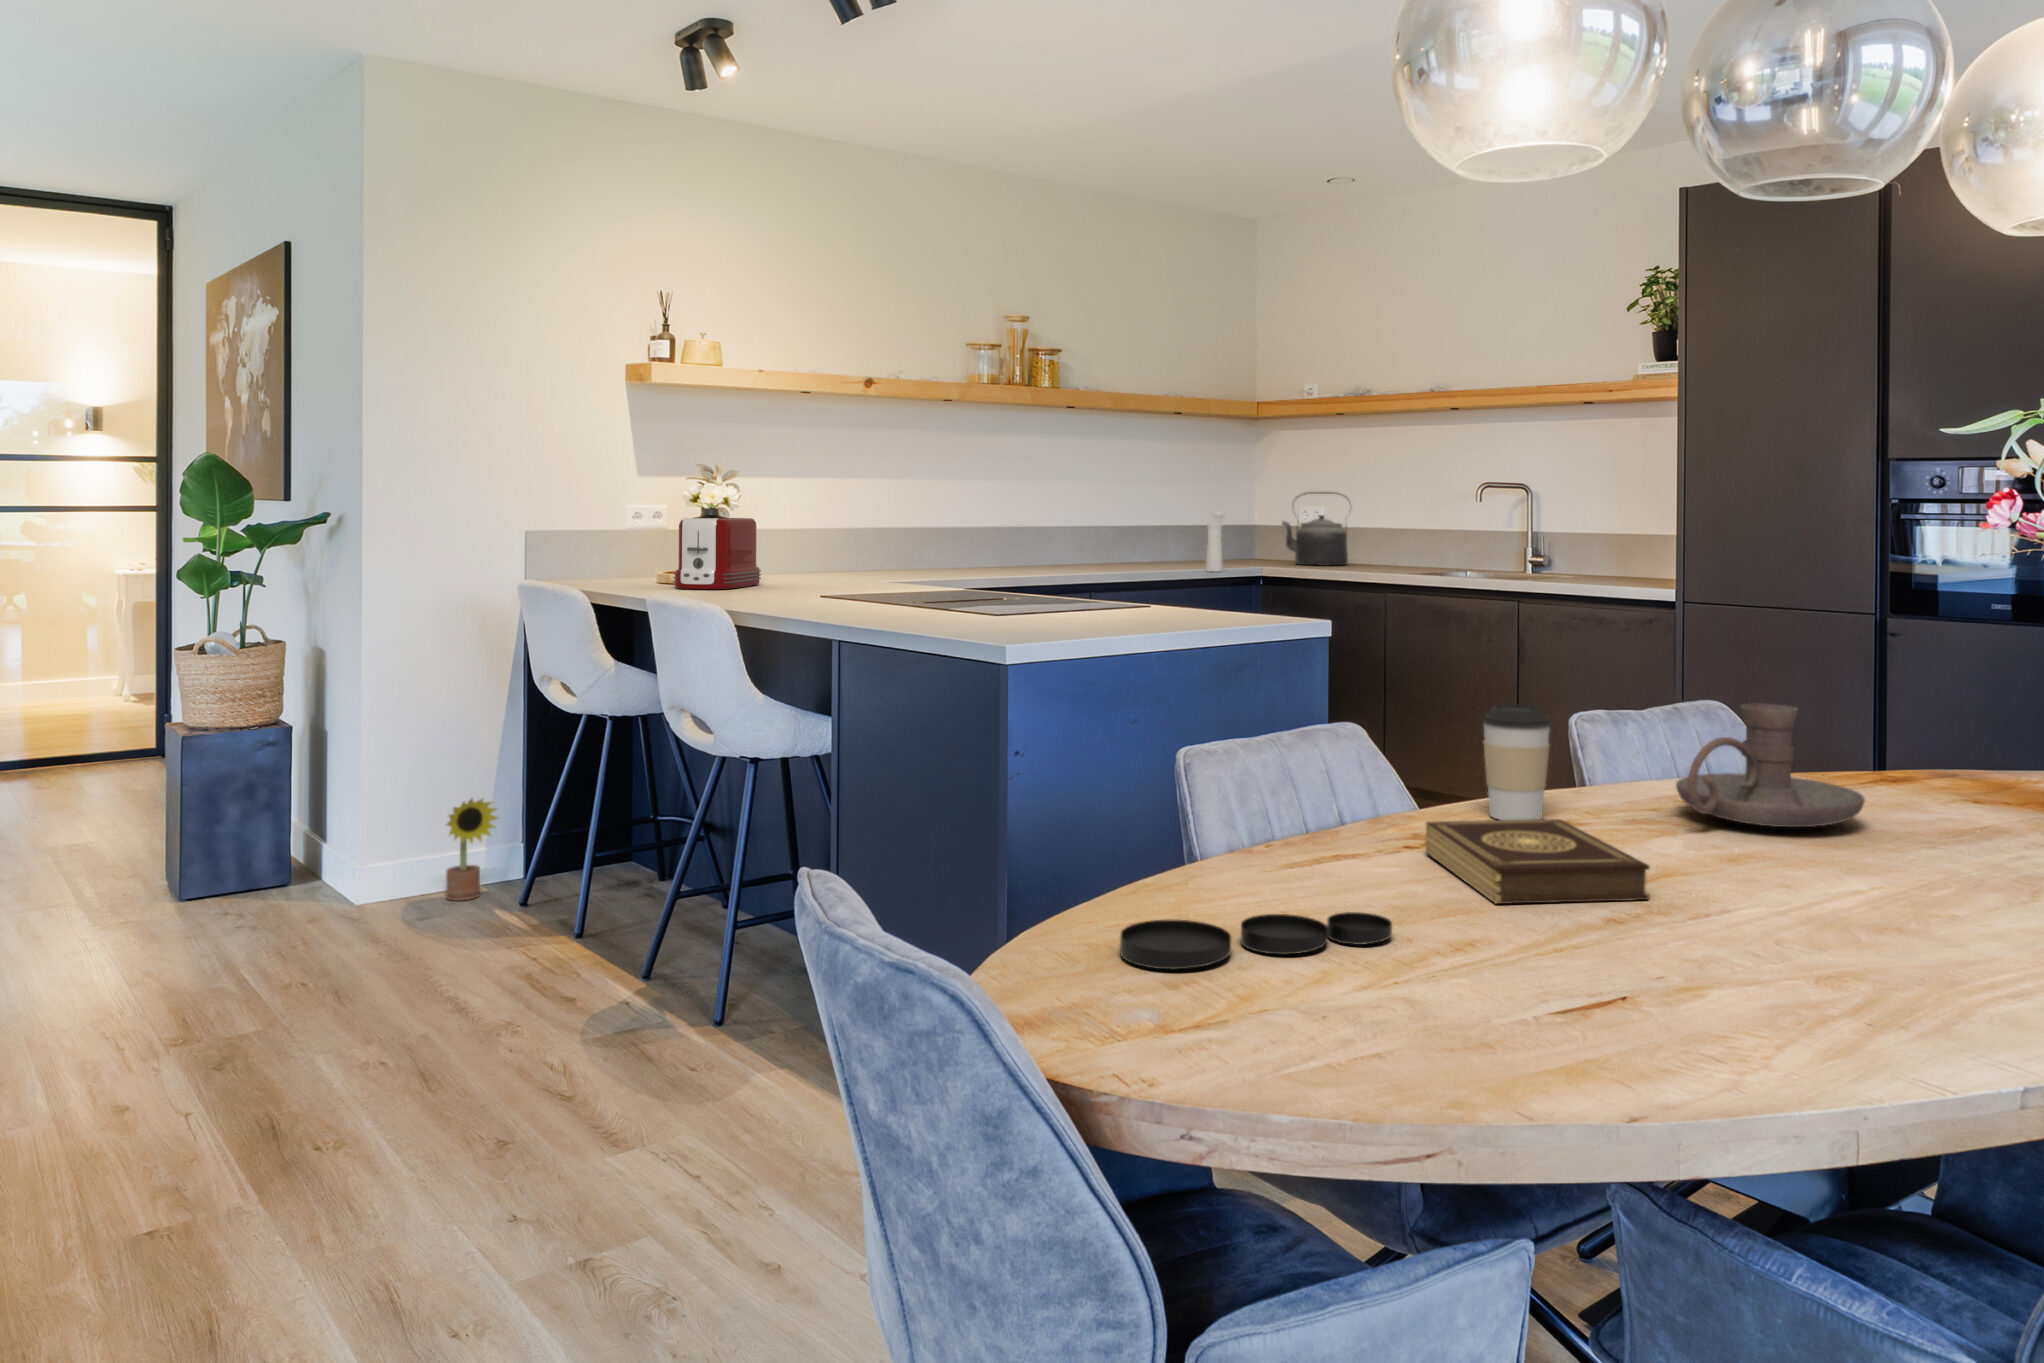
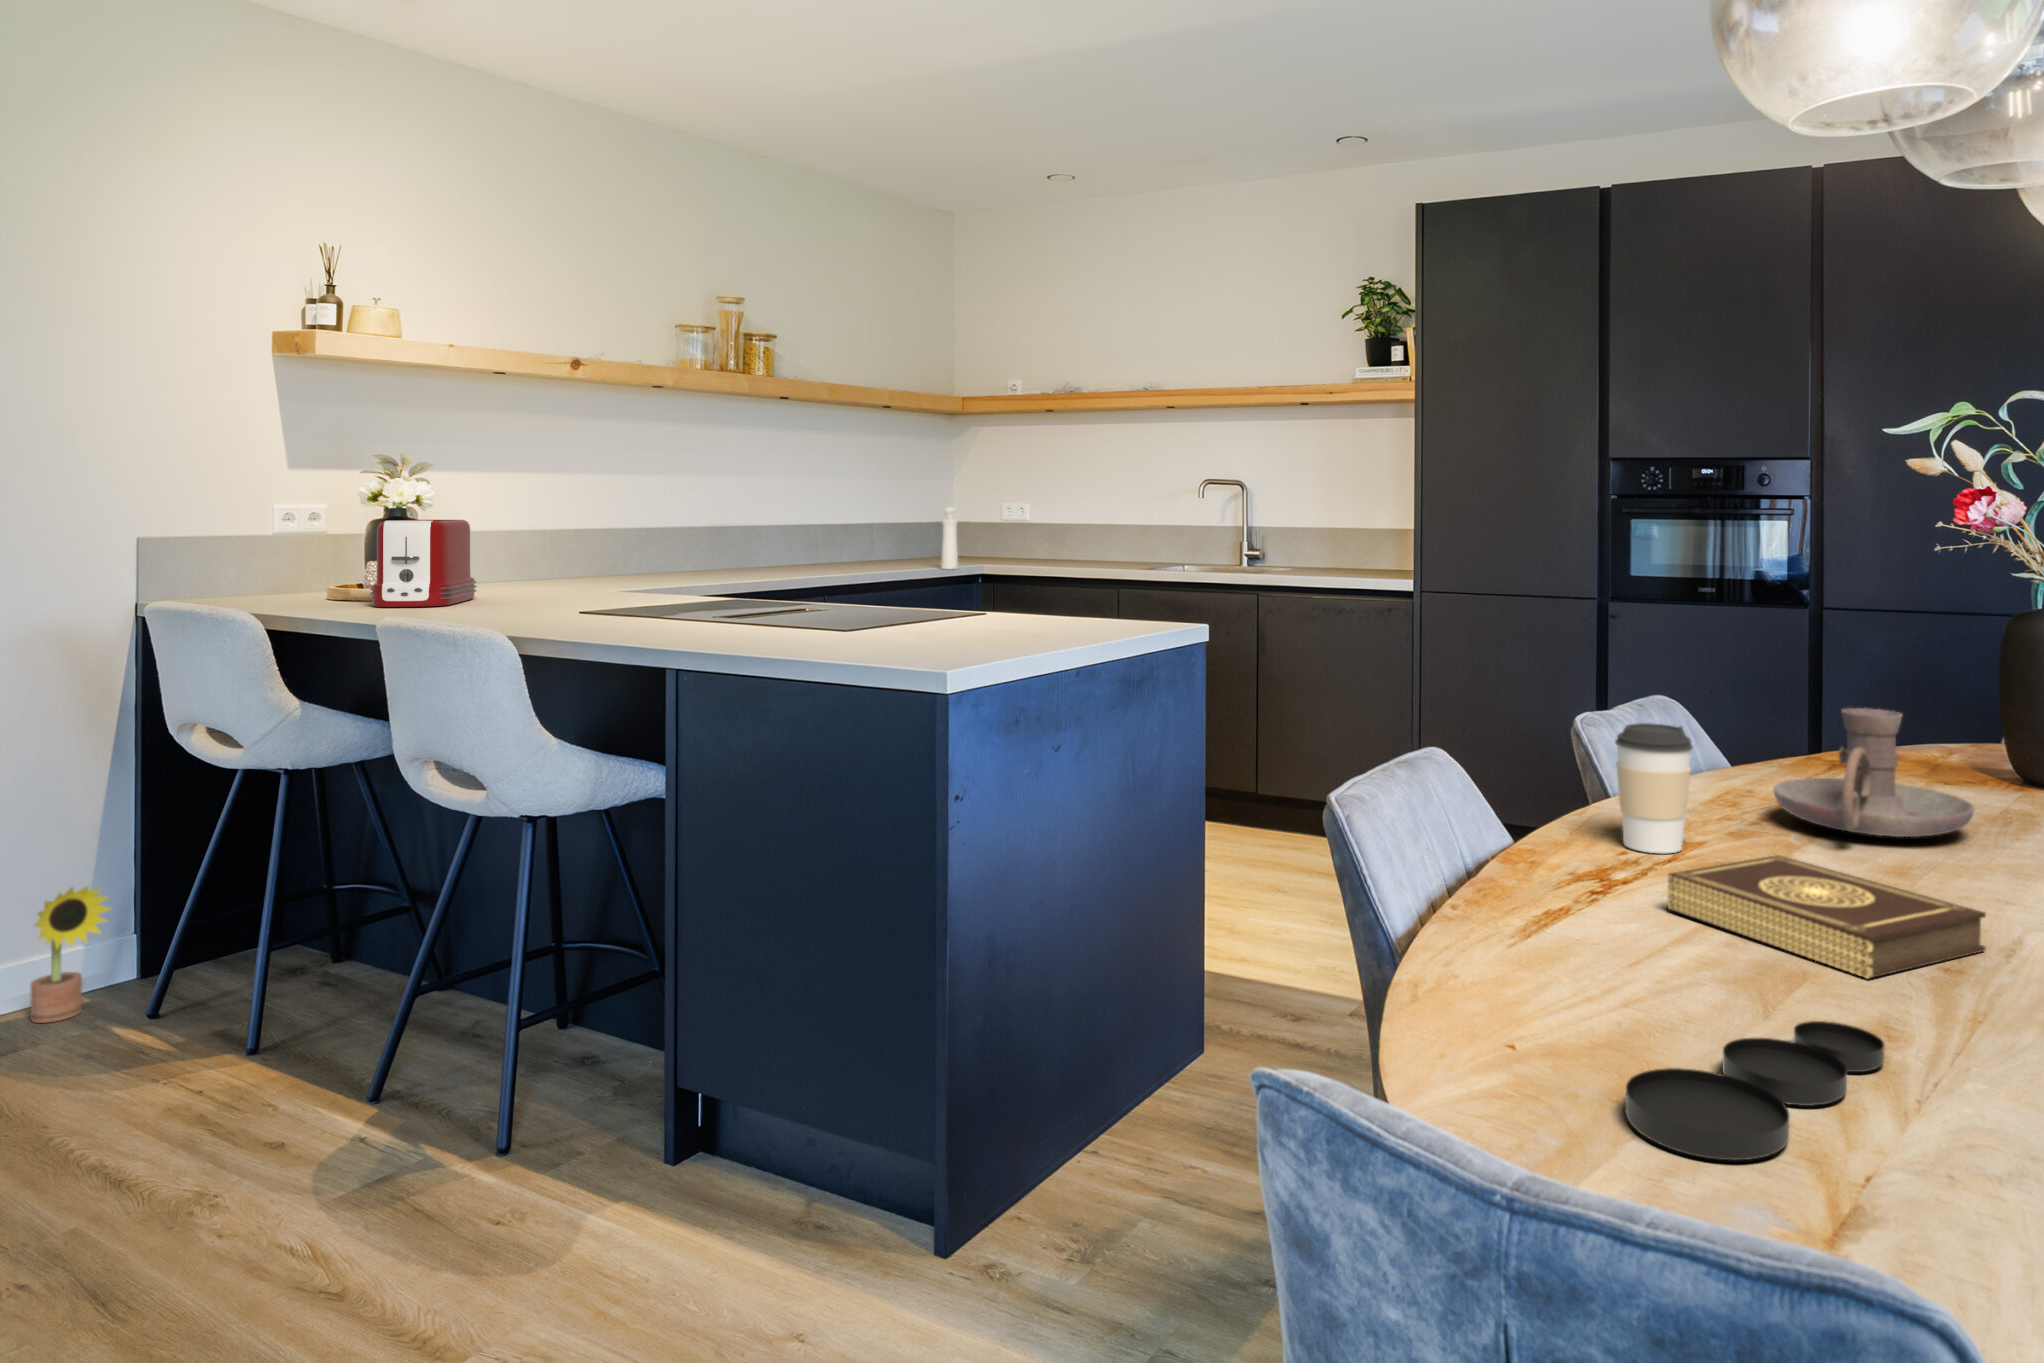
kettle: present [1282,492,1348,565] -> none [992,487,1061,560]

